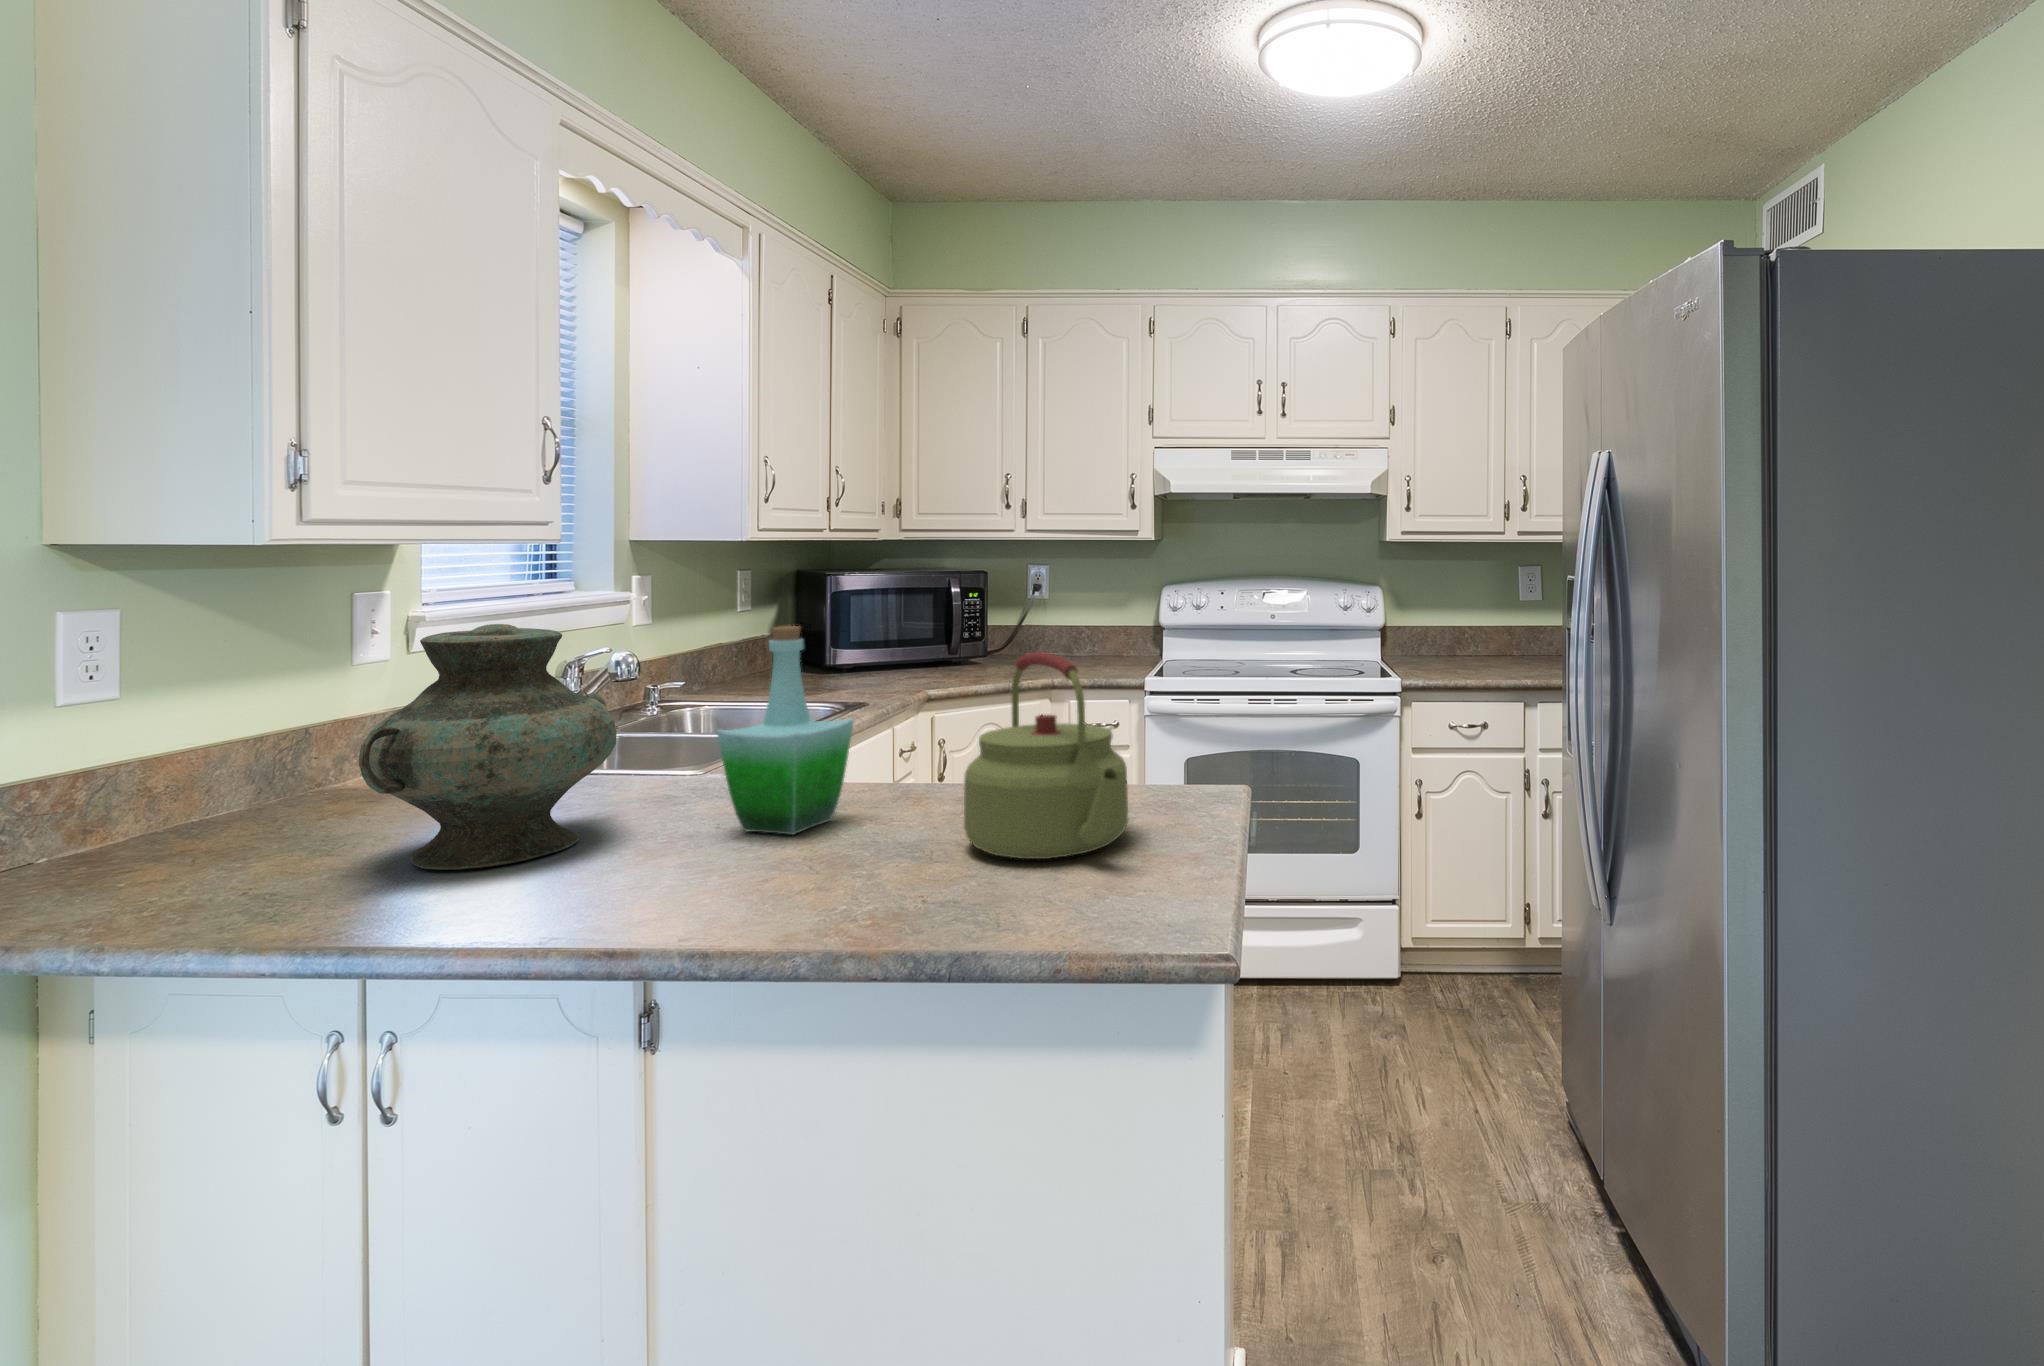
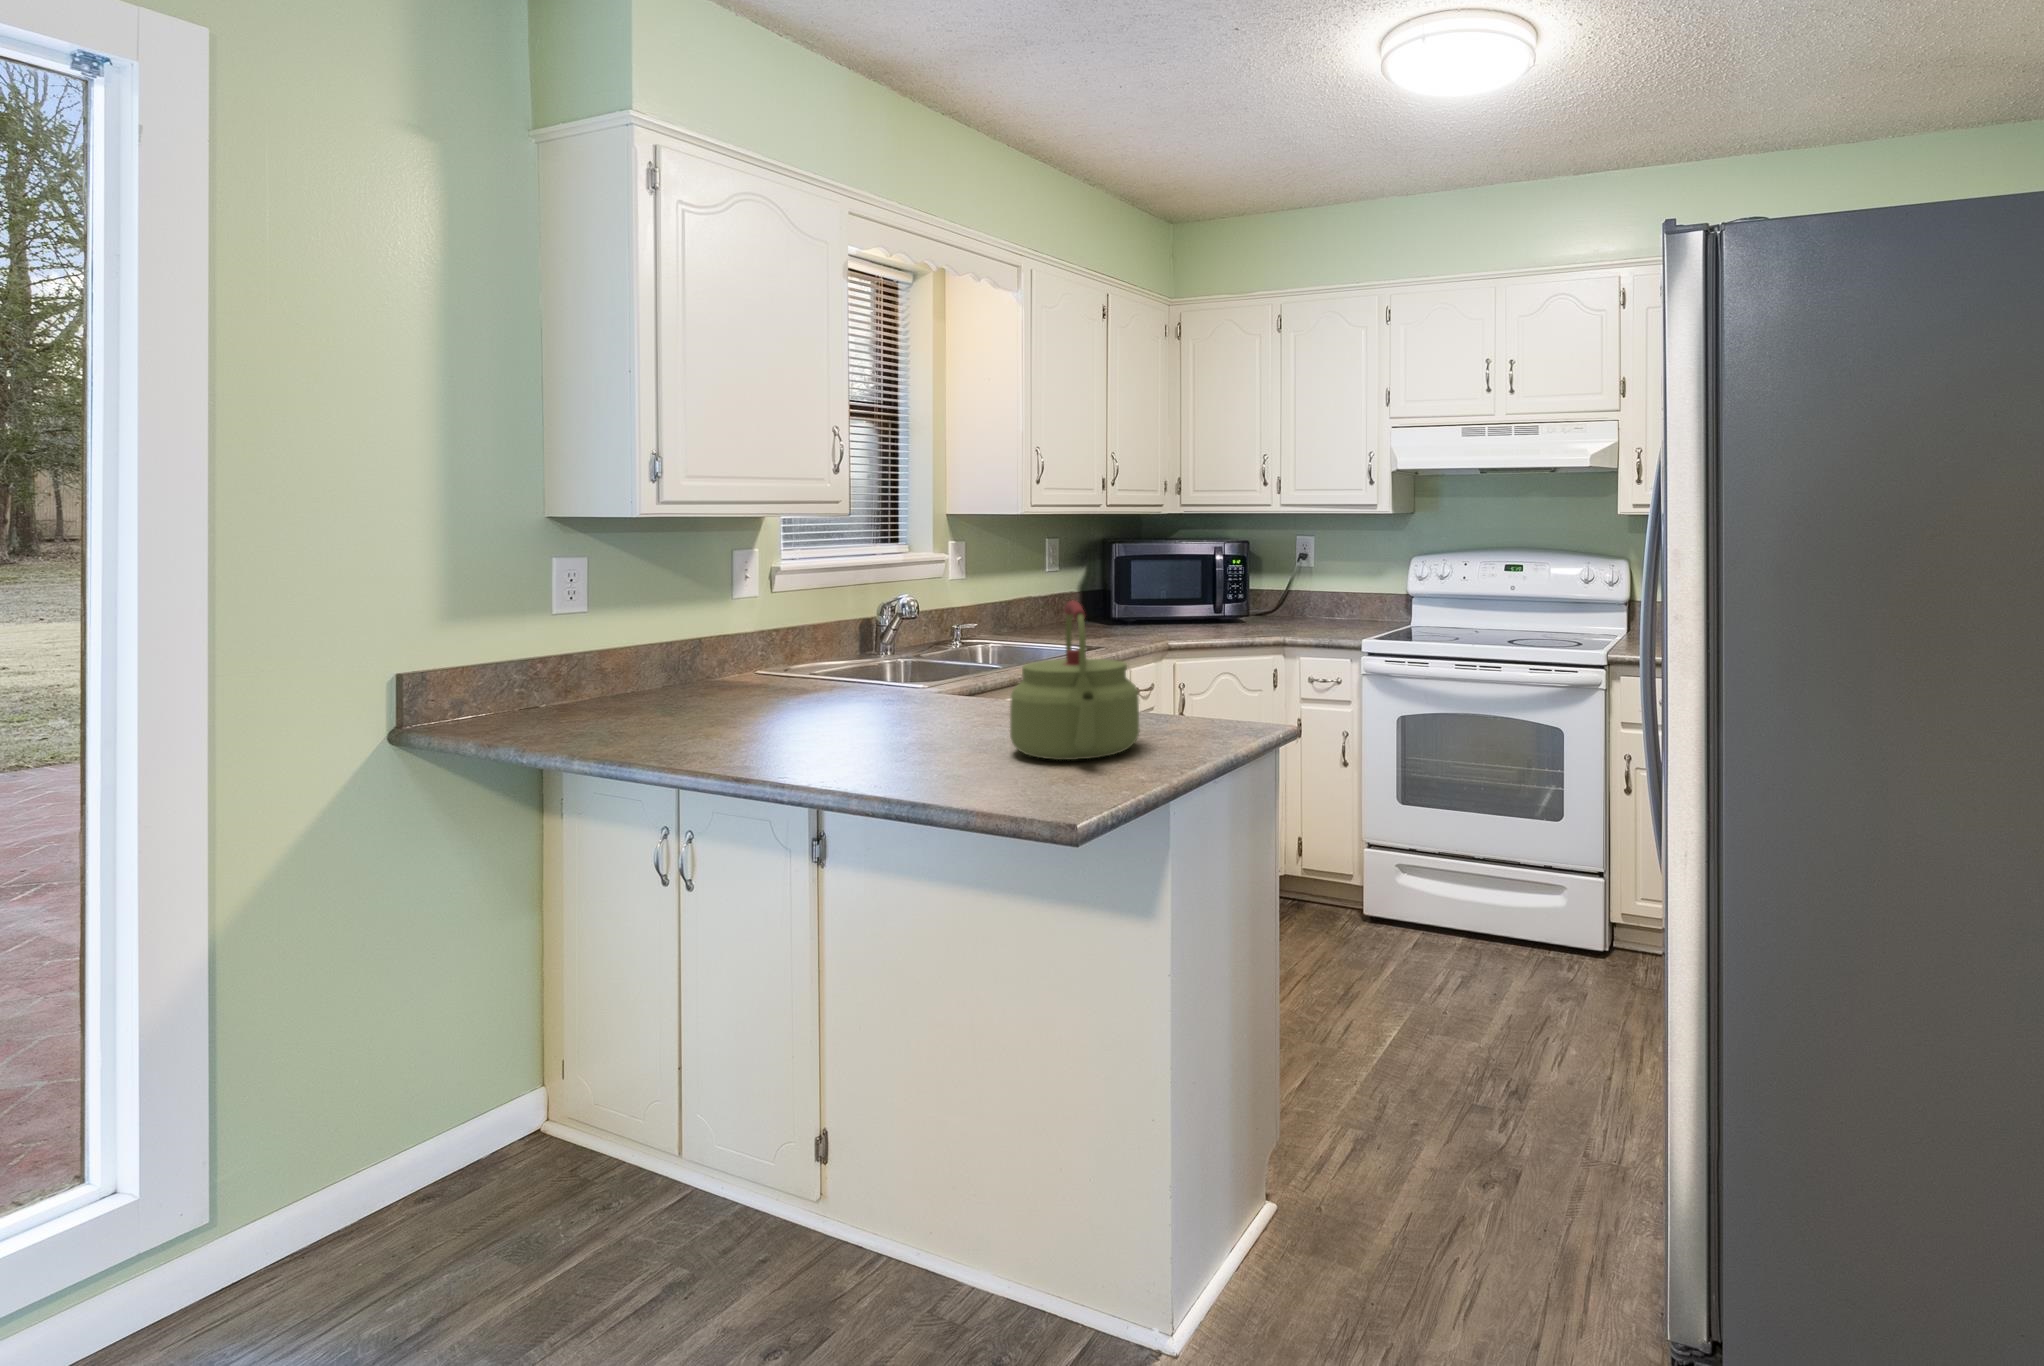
vase: present [359,624,617,870] -> none [650,568,832,732]
bottle: present [717,626,854,835] -> none [877,576,975,730]

